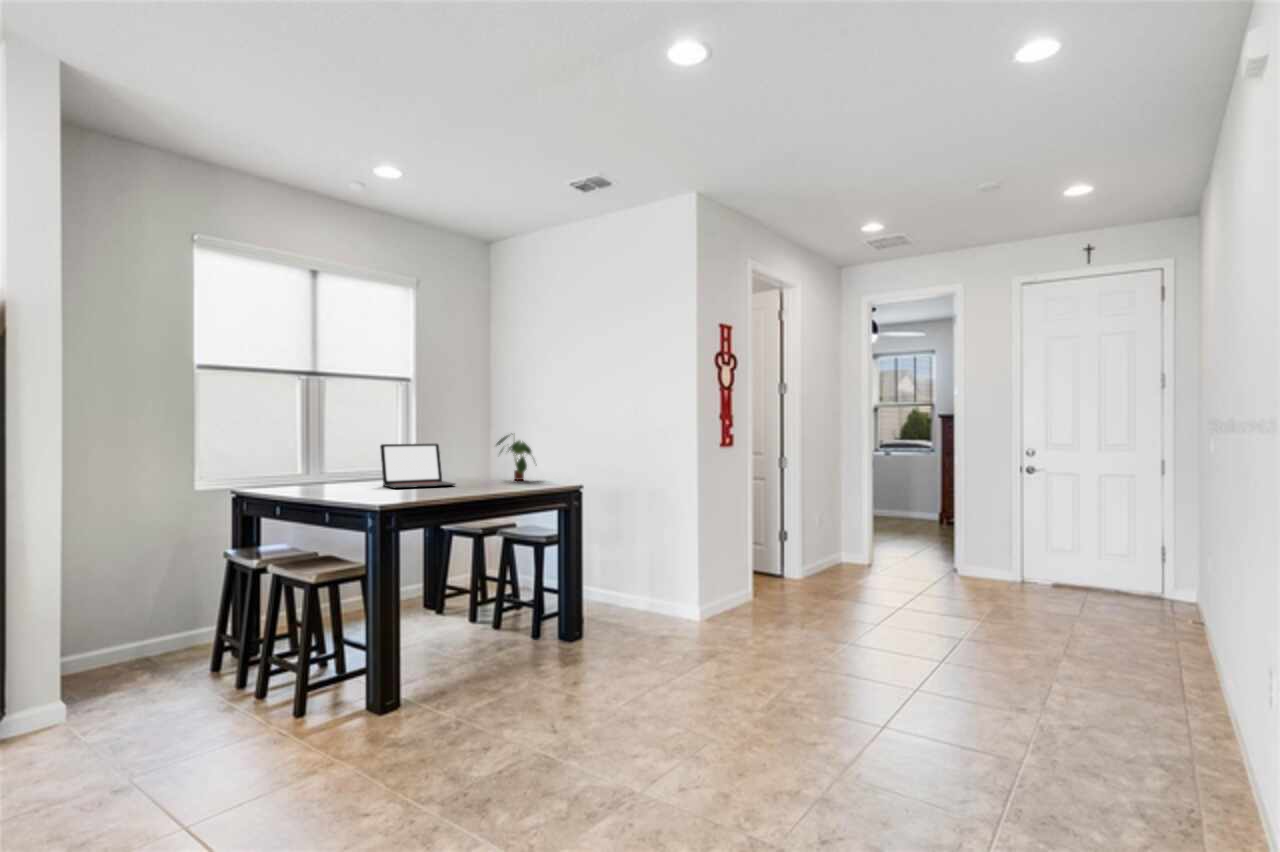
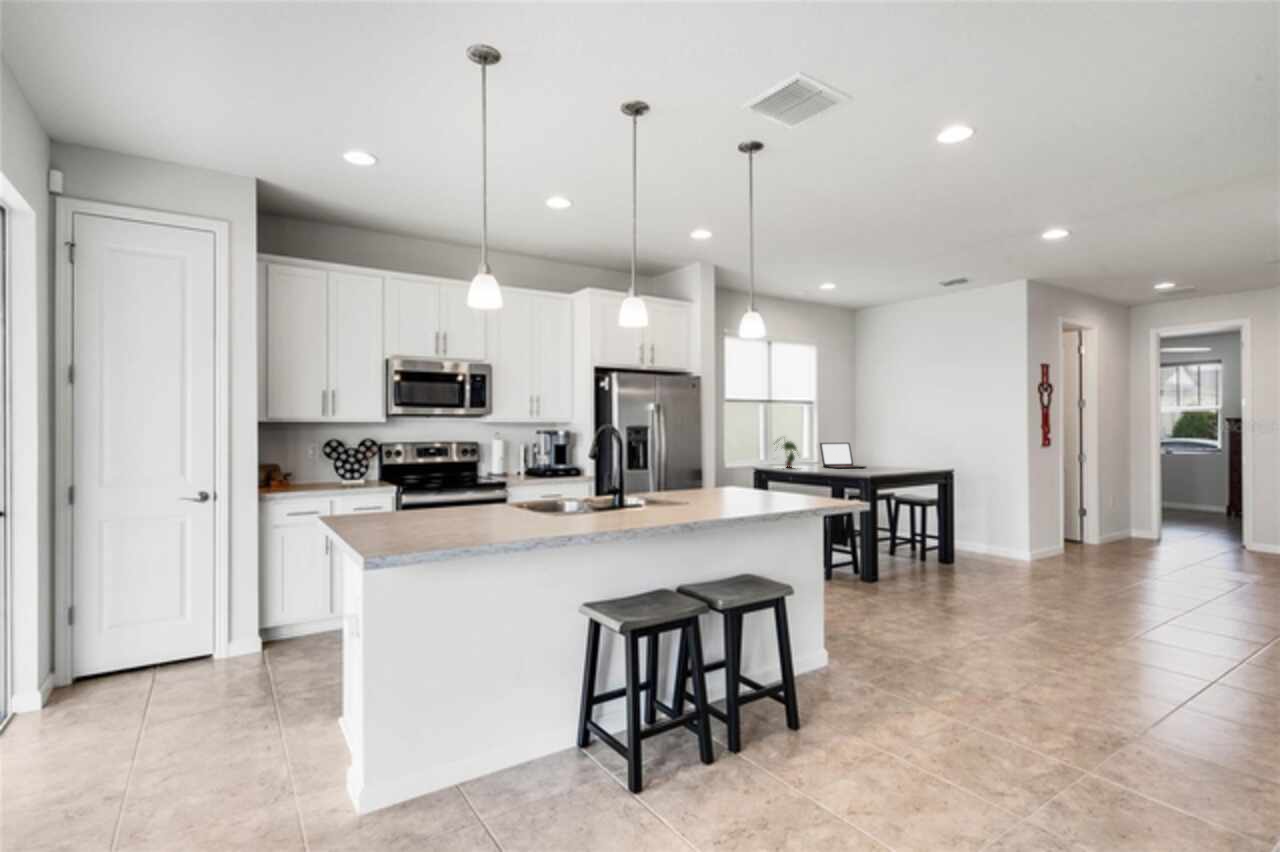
plant: present [496,434,531,480] -> present [774,439,798,467]

